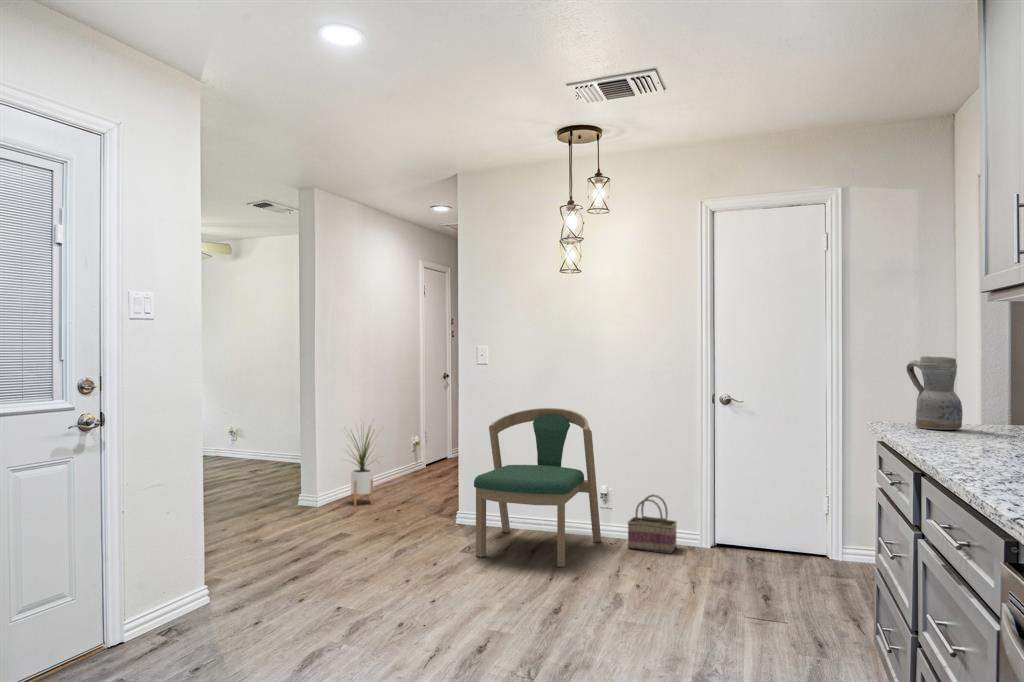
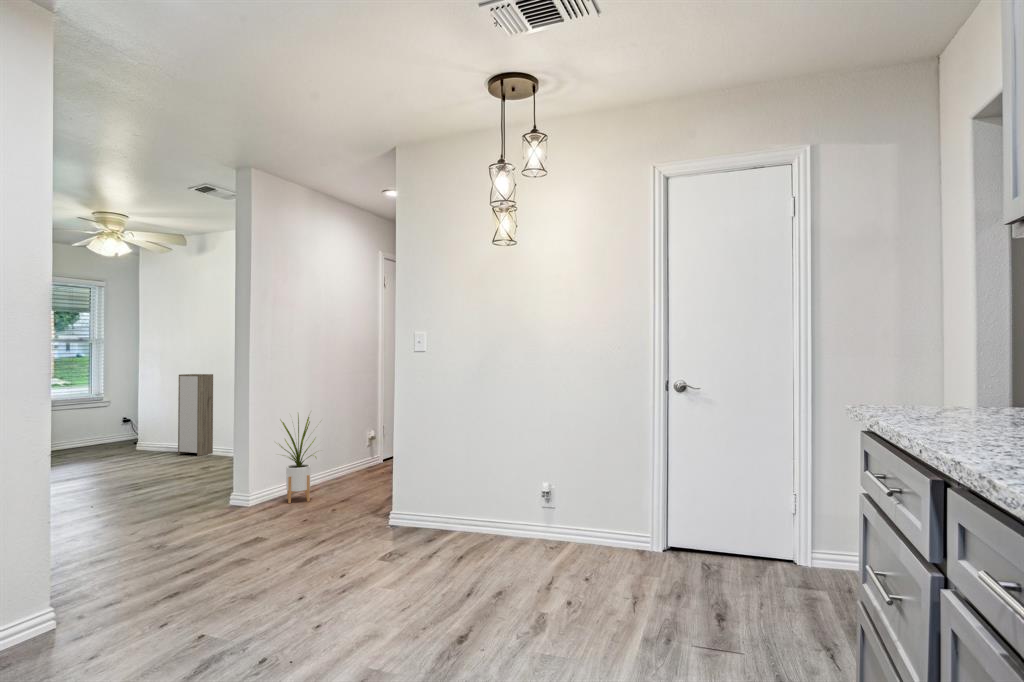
ceramic pitcher: present [906,356,963,430] -> none [898,317,978,415]
storage cabinet: none [220,381,254,462] -> present [178,374,213,456]
dining chair: present [474,408,601,567] -> none [393,397,542,578]
basket: present [627,494,677,553] -> none [569,492,625,560]

